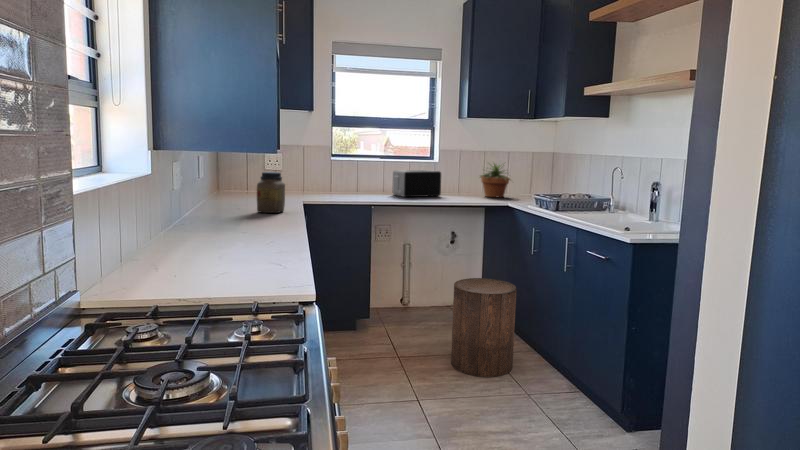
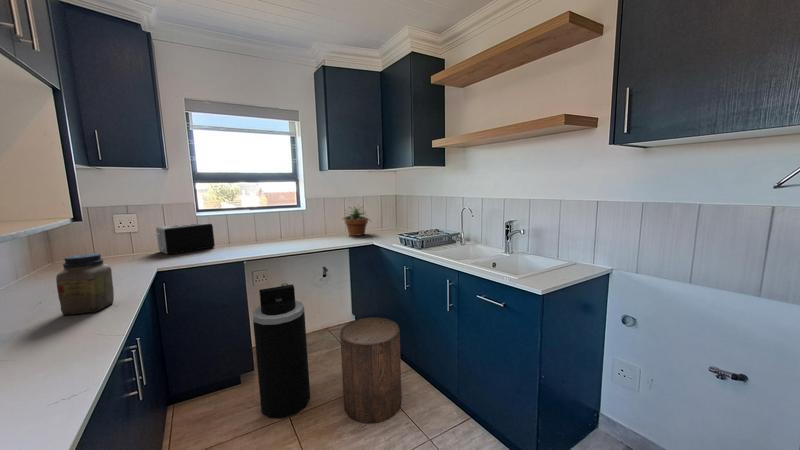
toaster: present [392,170,441,197] -> present [155,222,215,254]
trash can: none [374,231,423,357] -> present [252,284,310,418]

